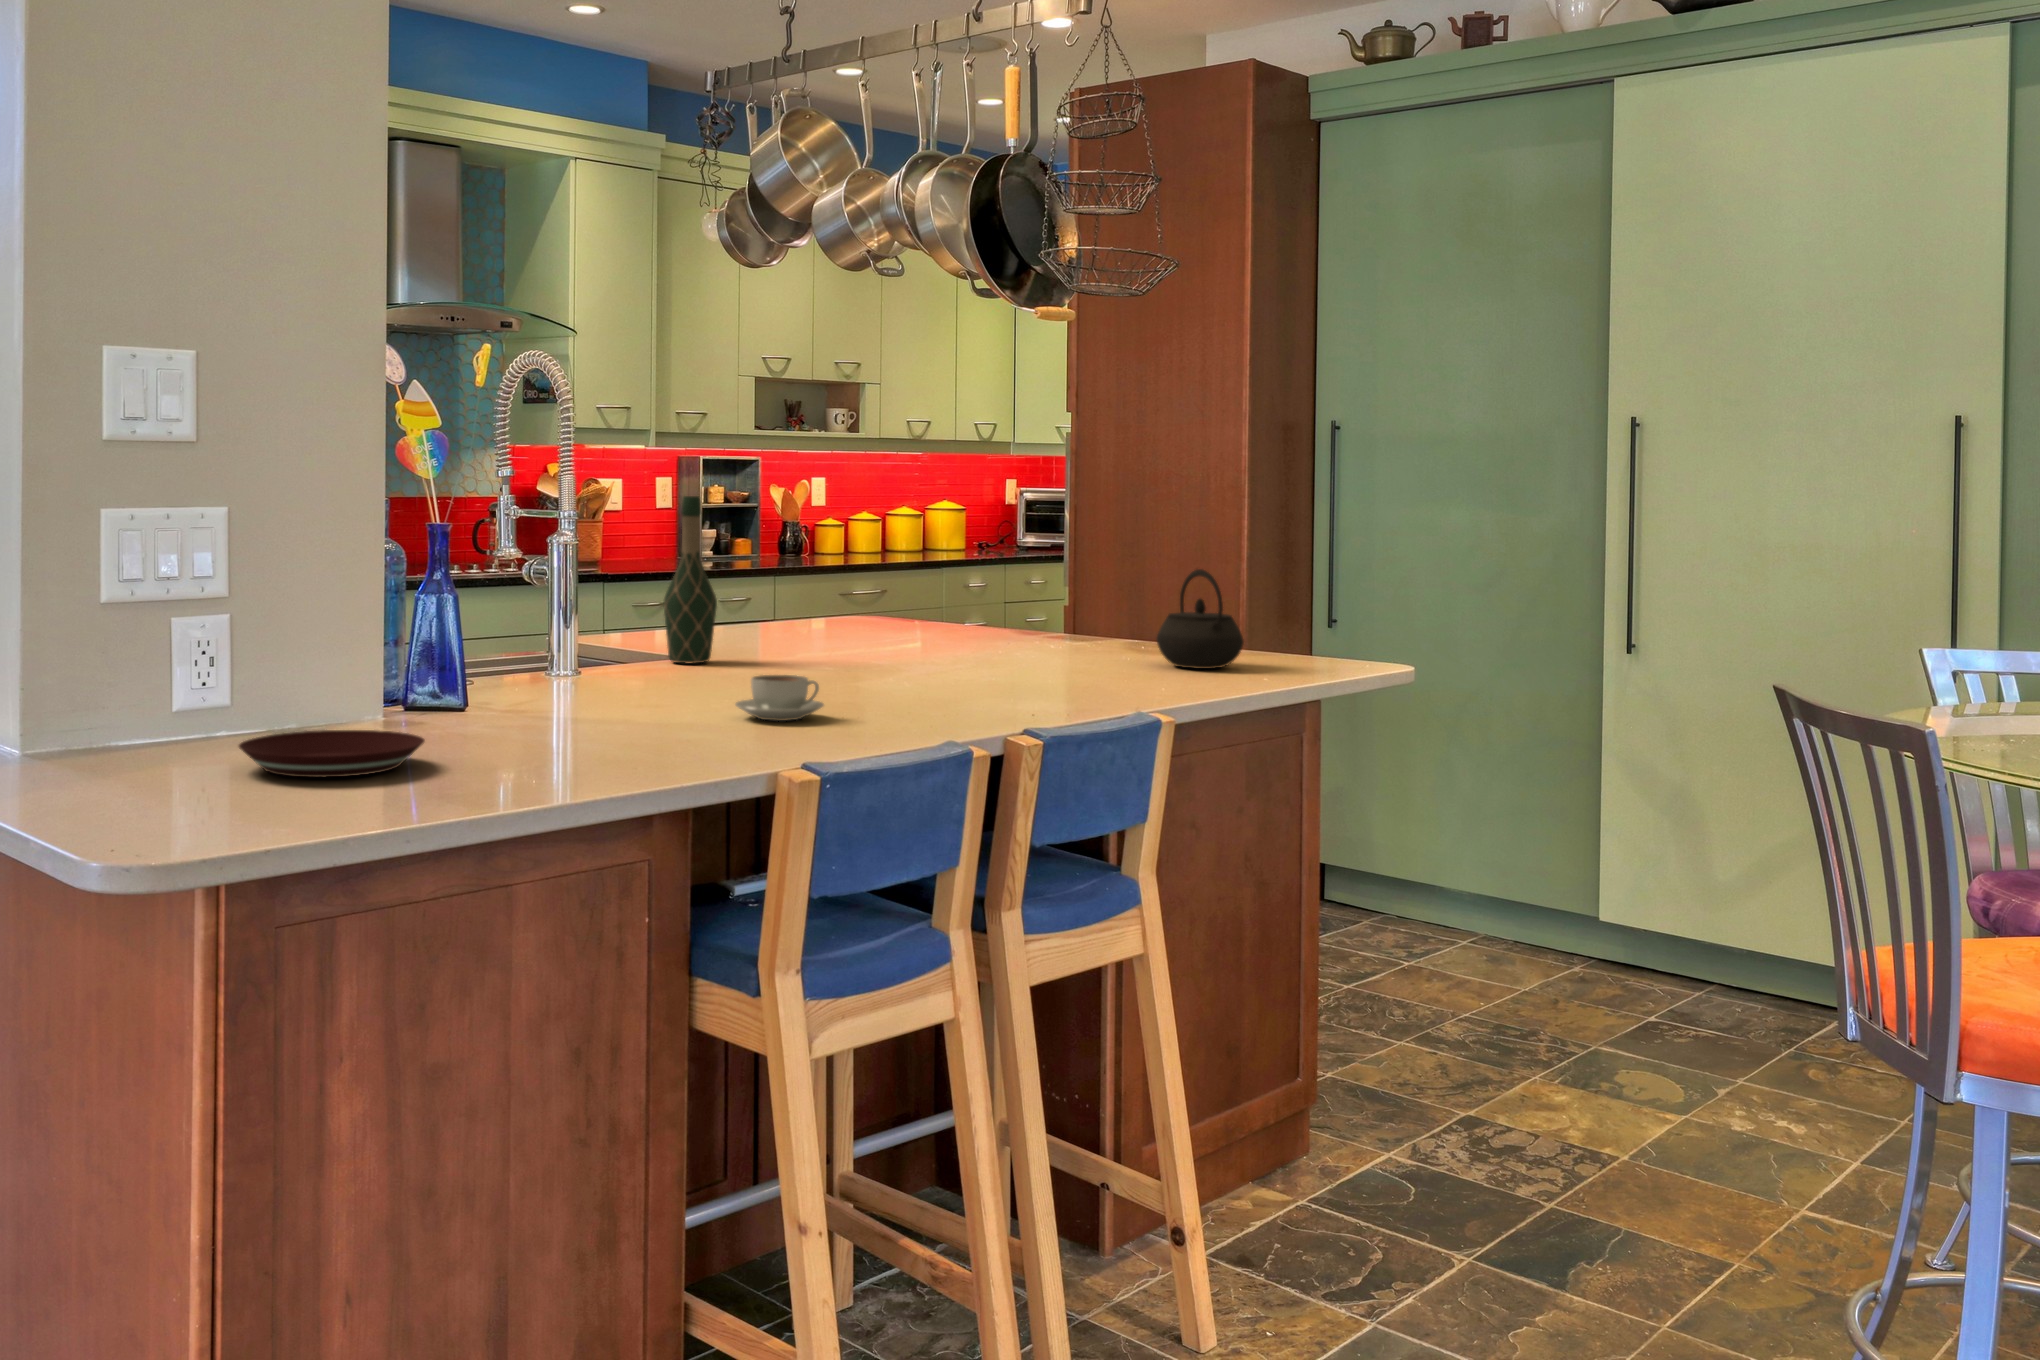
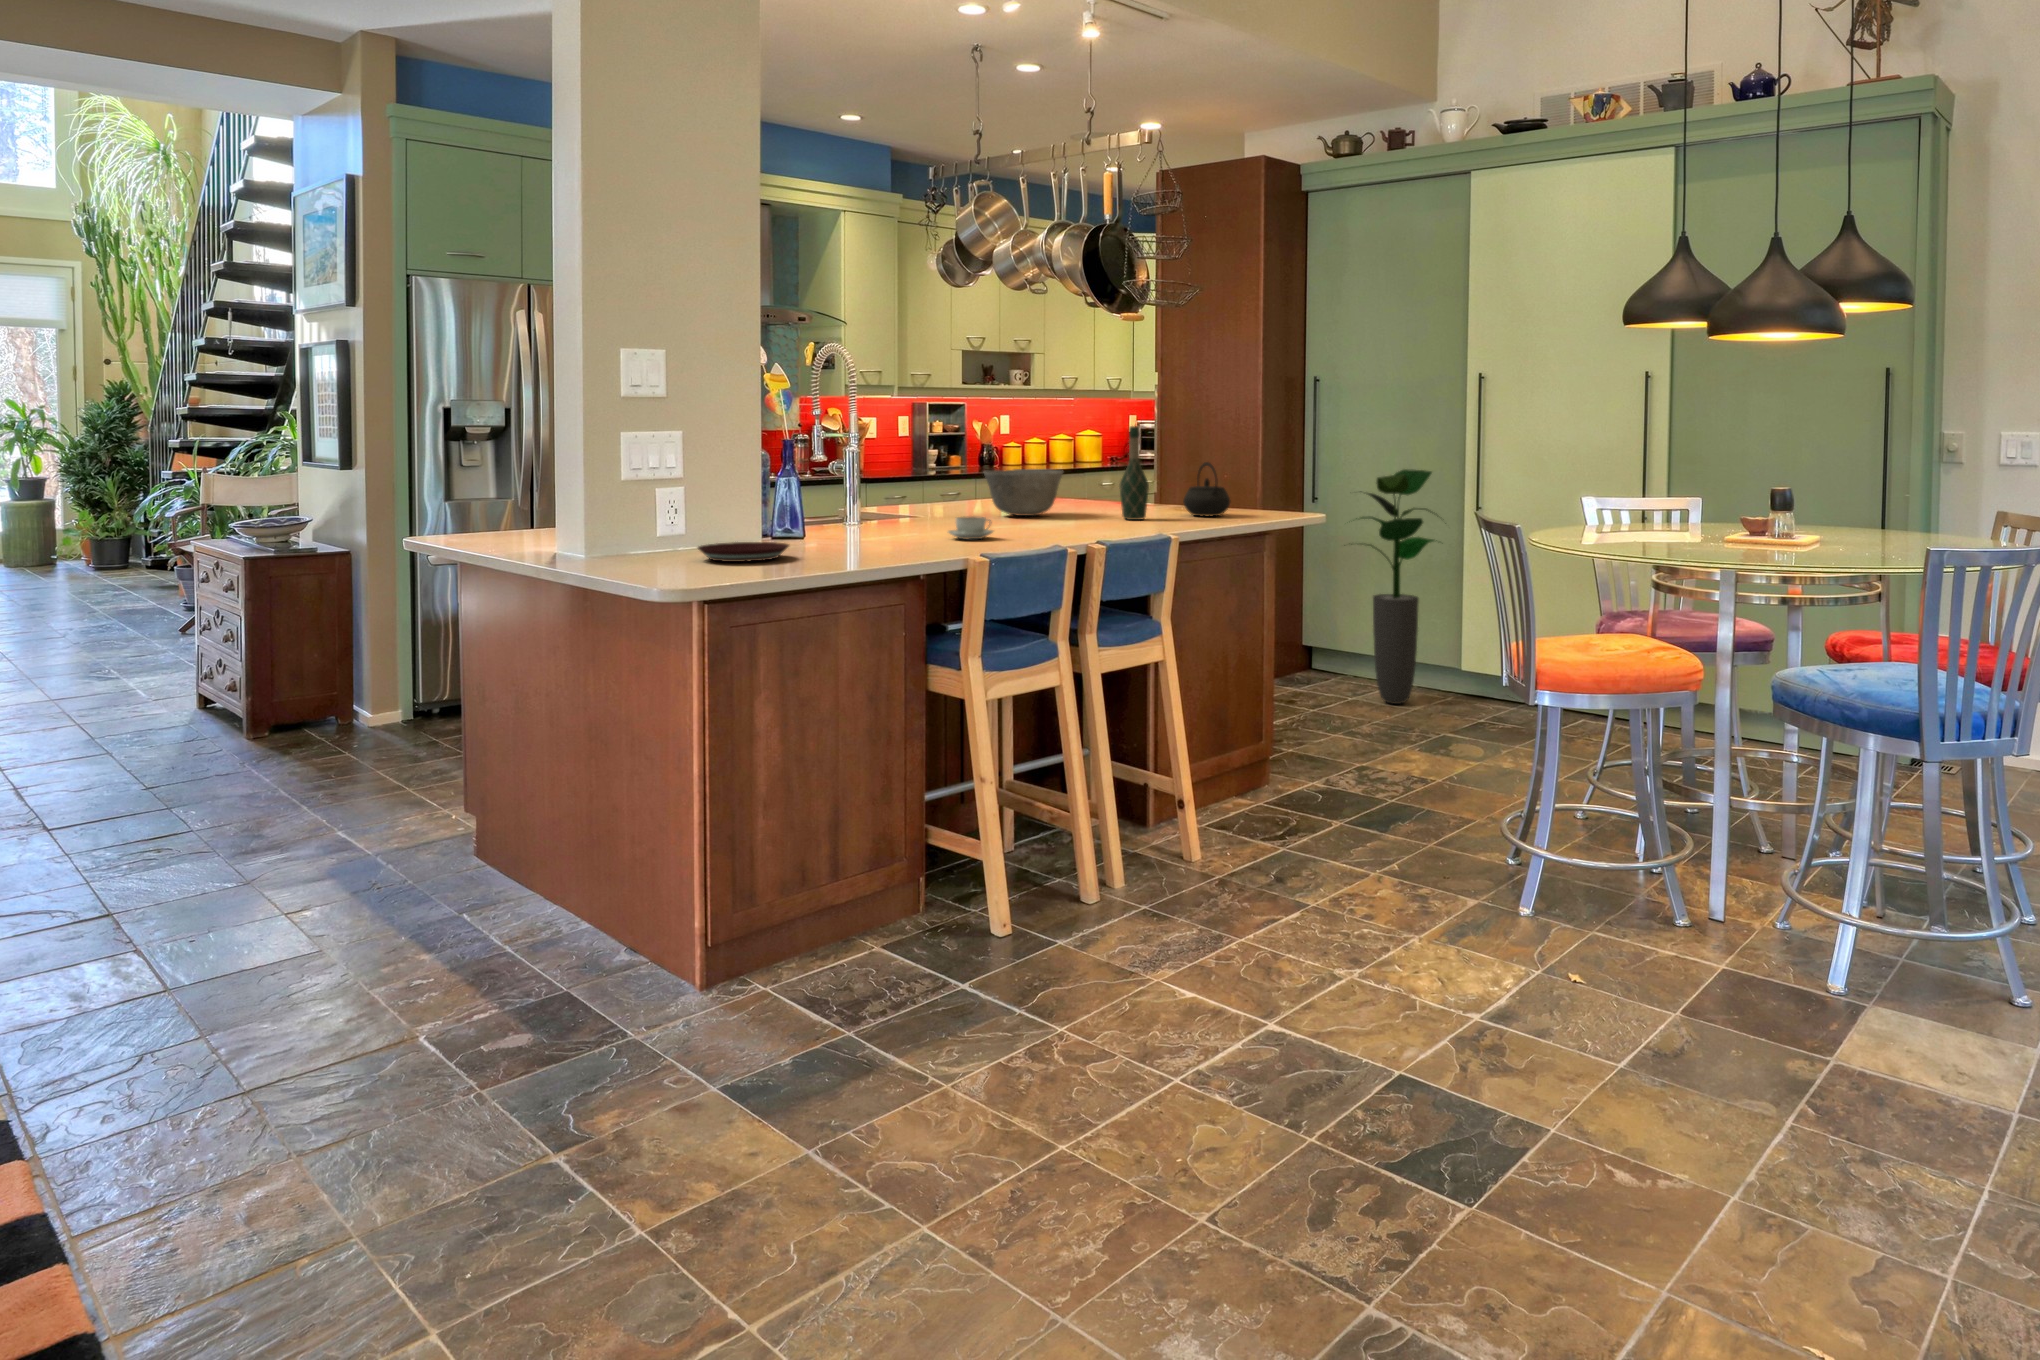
wine bottle: present [663,496,717,663] -> present [1120,426,1149,520]
bowl: none [798,577,941,663] -> present [984,469,1063,516]
potted plant: none [1396,578,1591,984] -> present [1356,469,1437,704]

